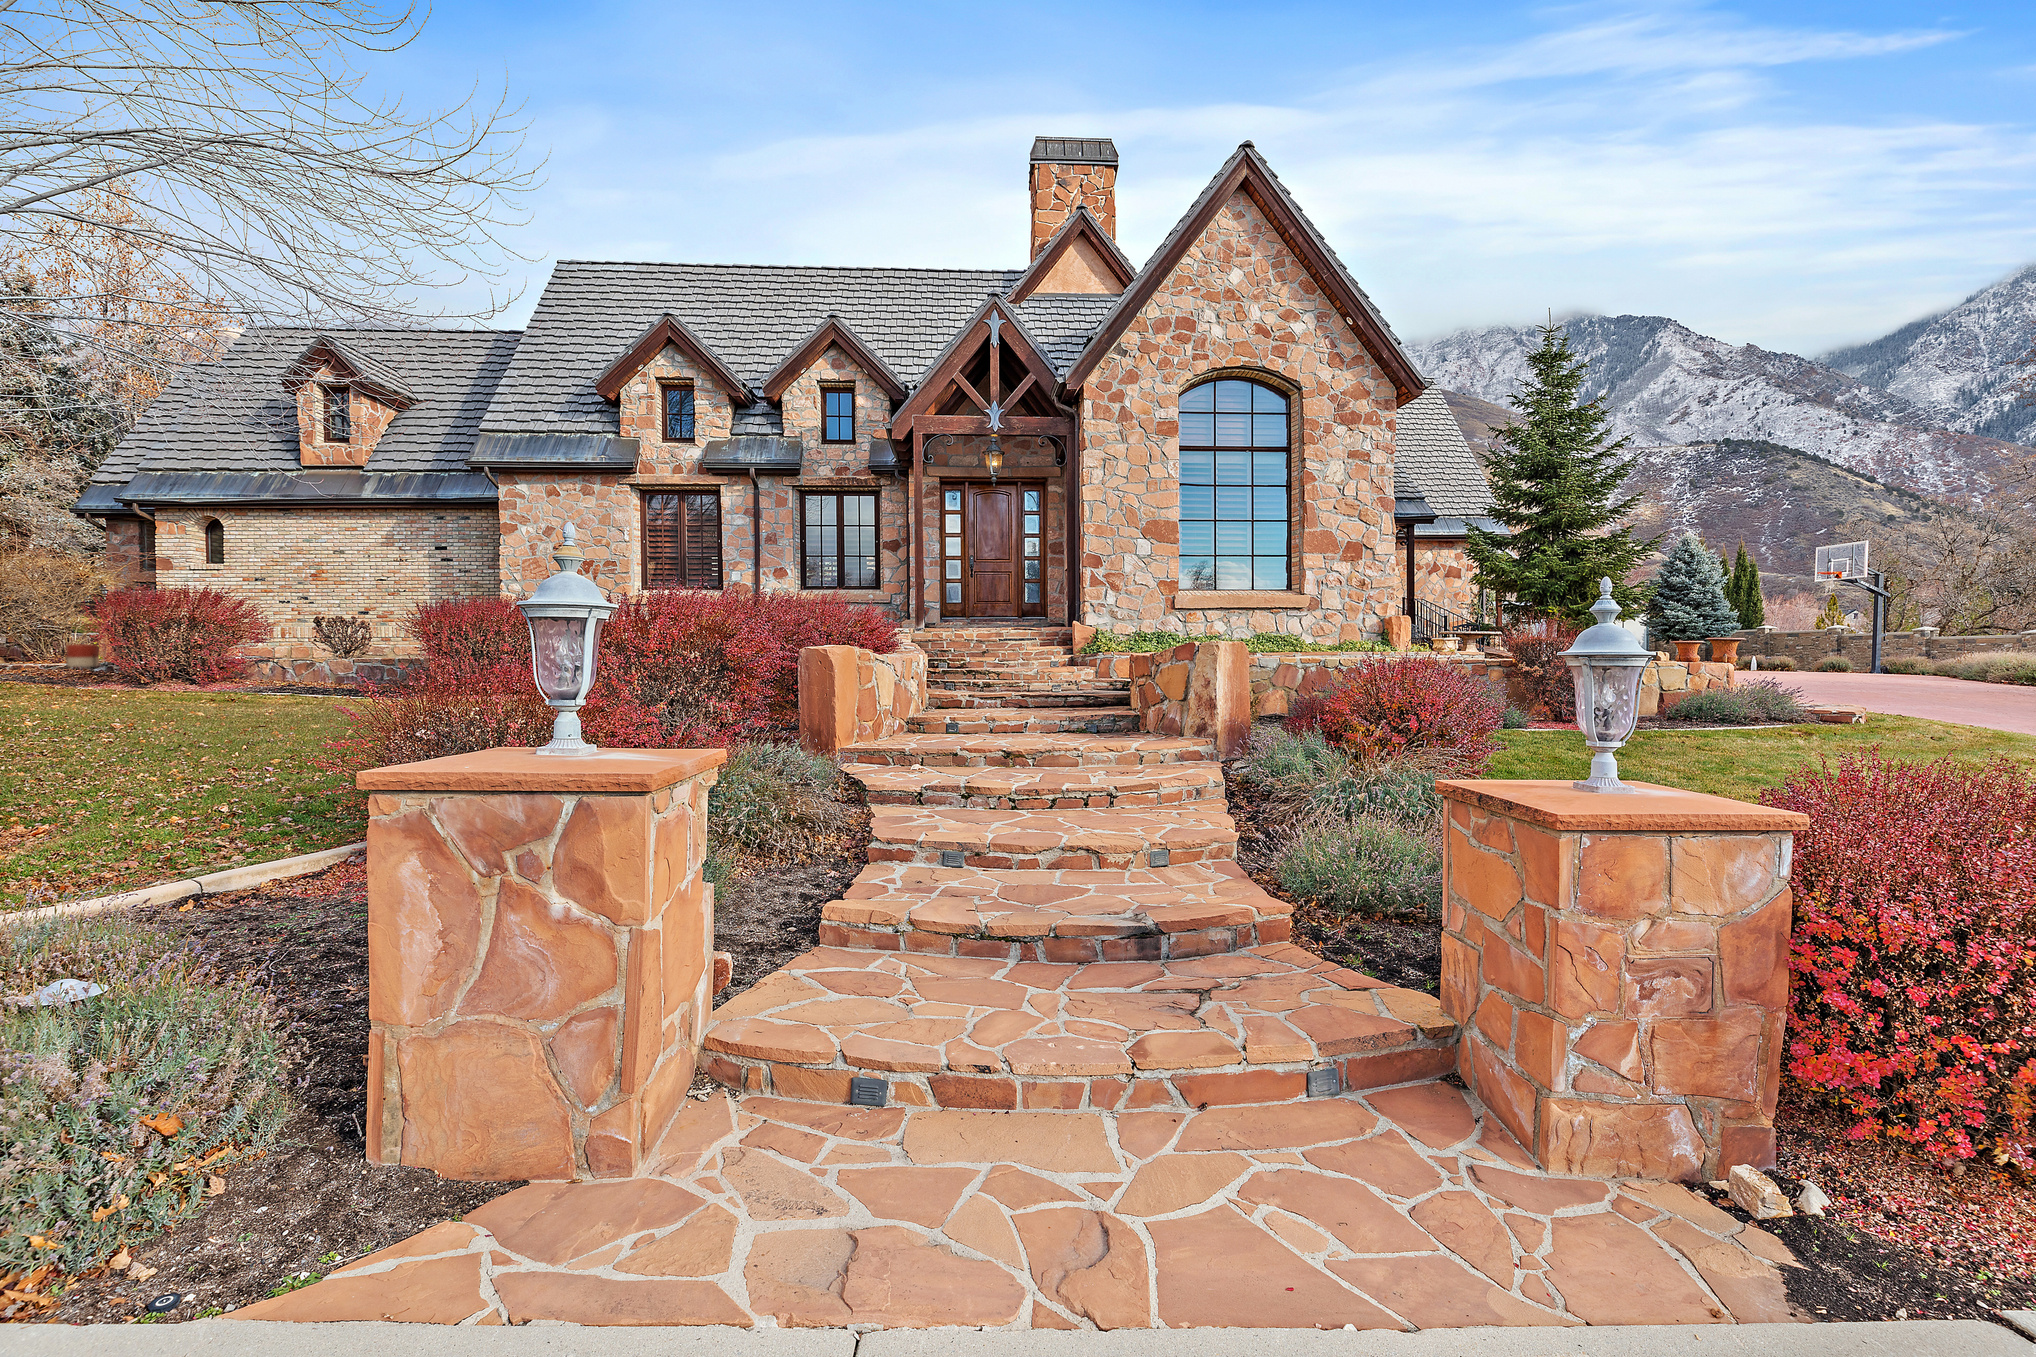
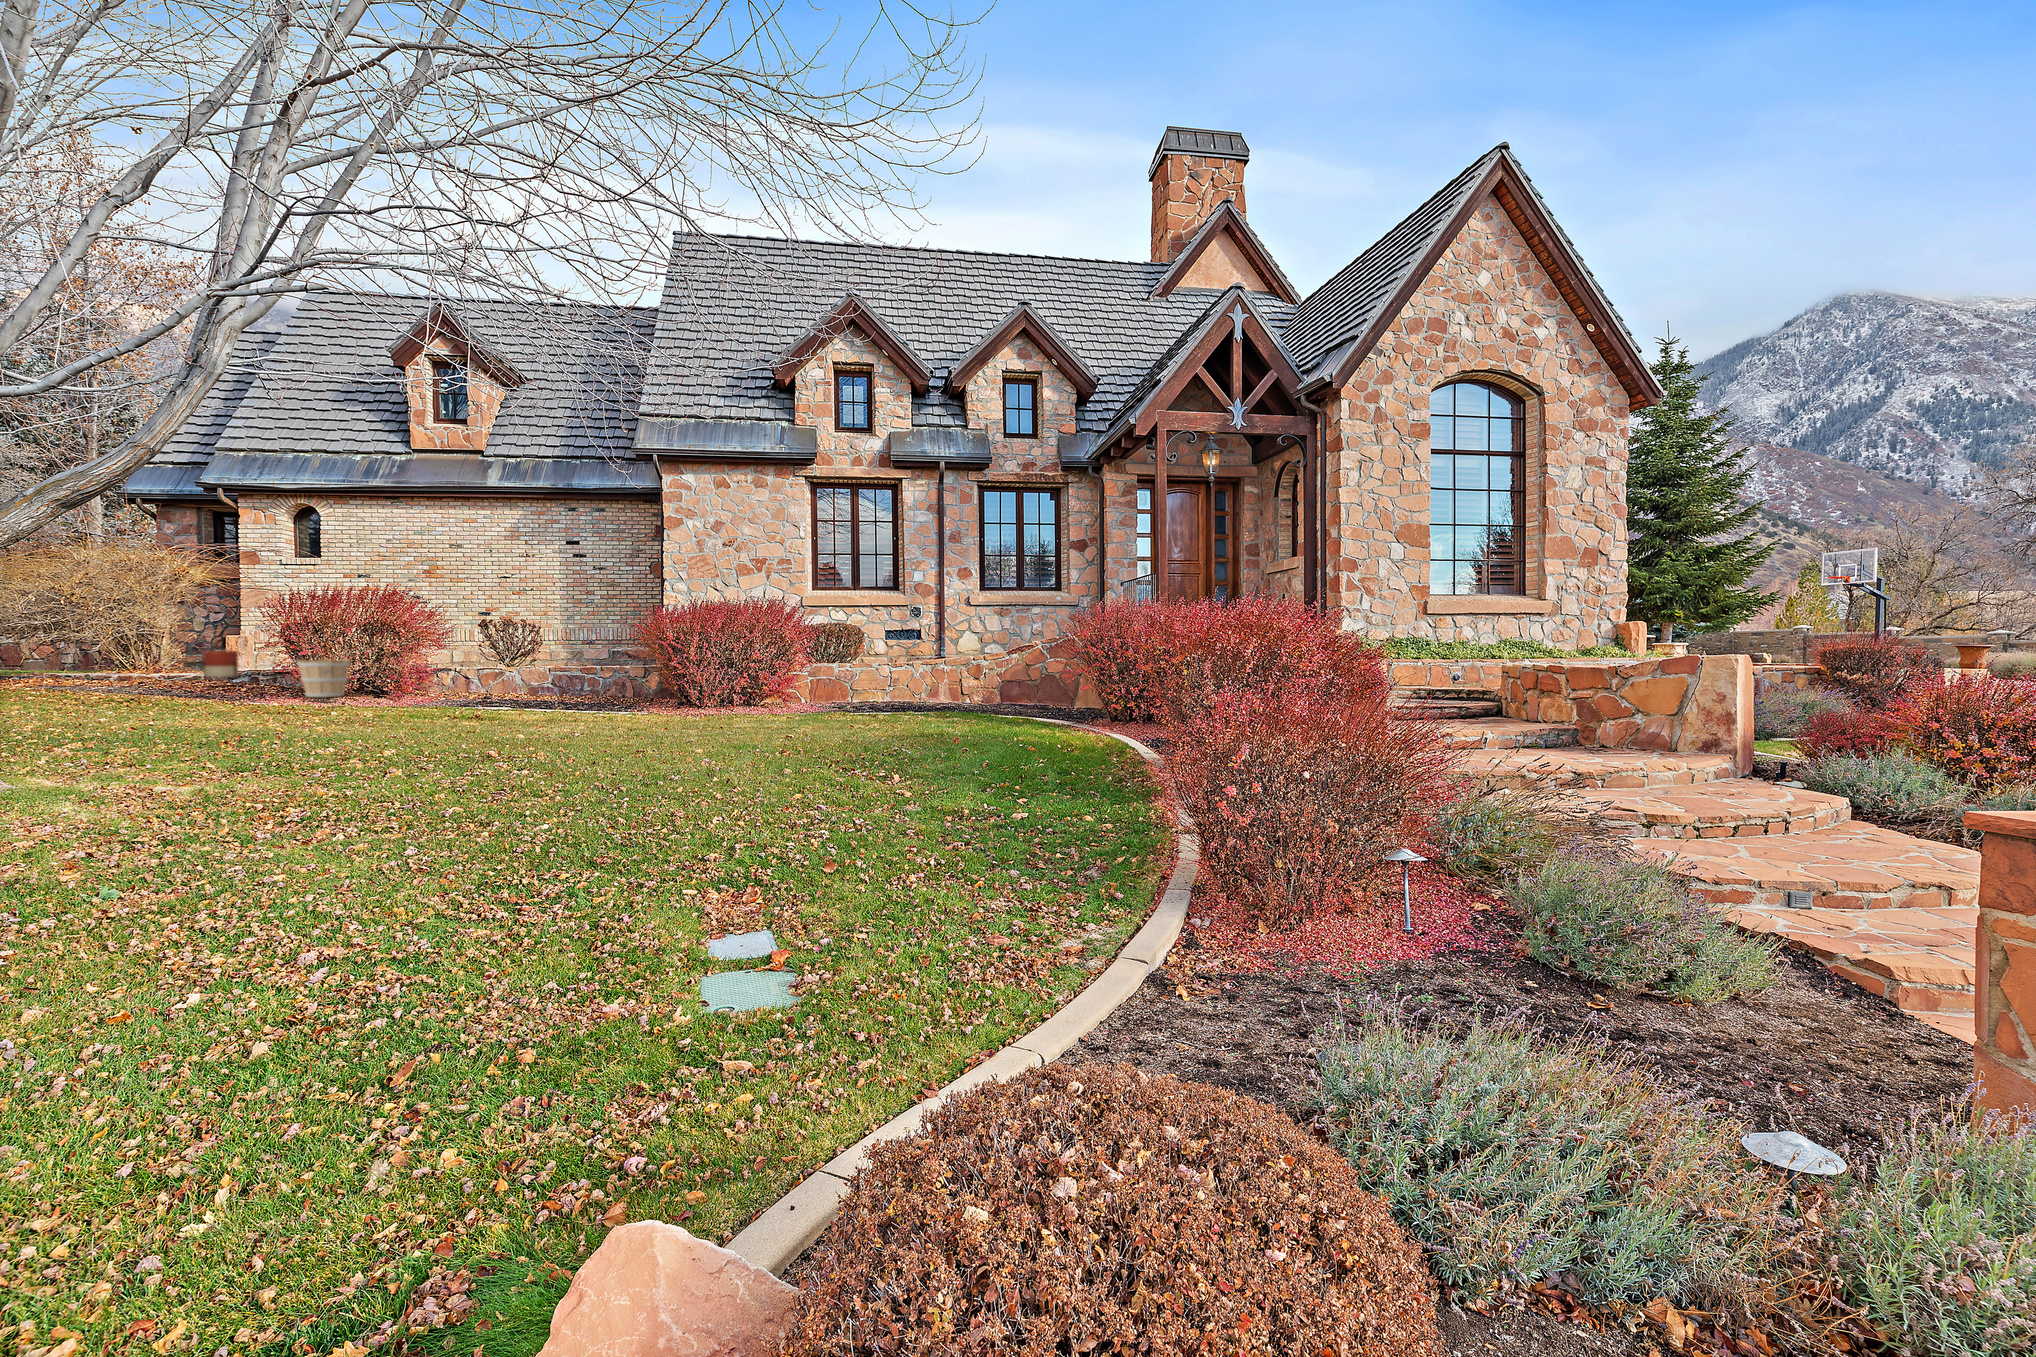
wooden bucket: none [122,651,174,684] -> present [297,659,350,697]

